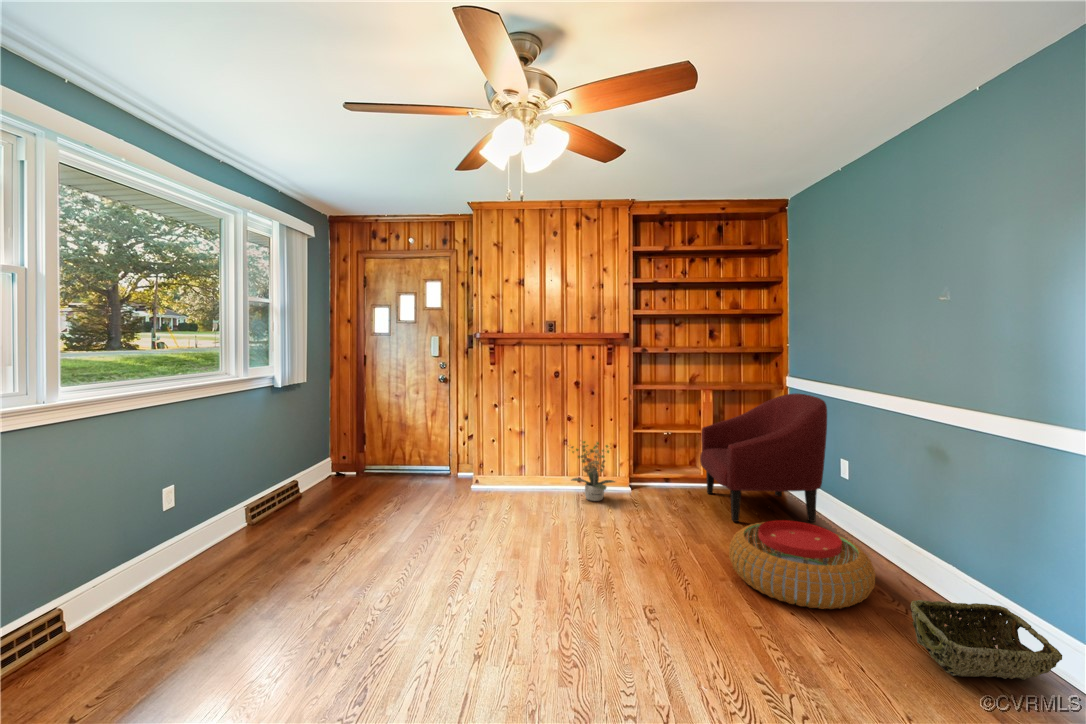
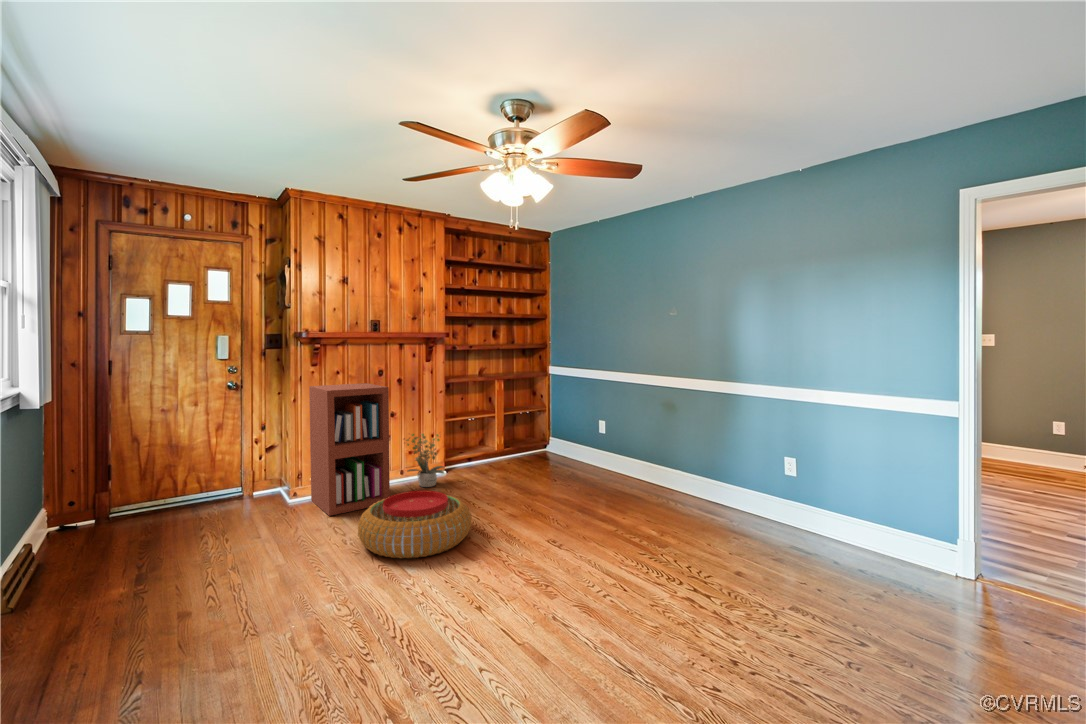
bookshelf: none [480,385,541,510] -> present [309,383,390,516]
armchair: present [700,393,827,522] -> none [503,379,598,478]
pouf: present [729,520,876,609] -> present [358,490,471,558]
woven basket: present [911,600,1062,680] -> none [695,482,758,522]

